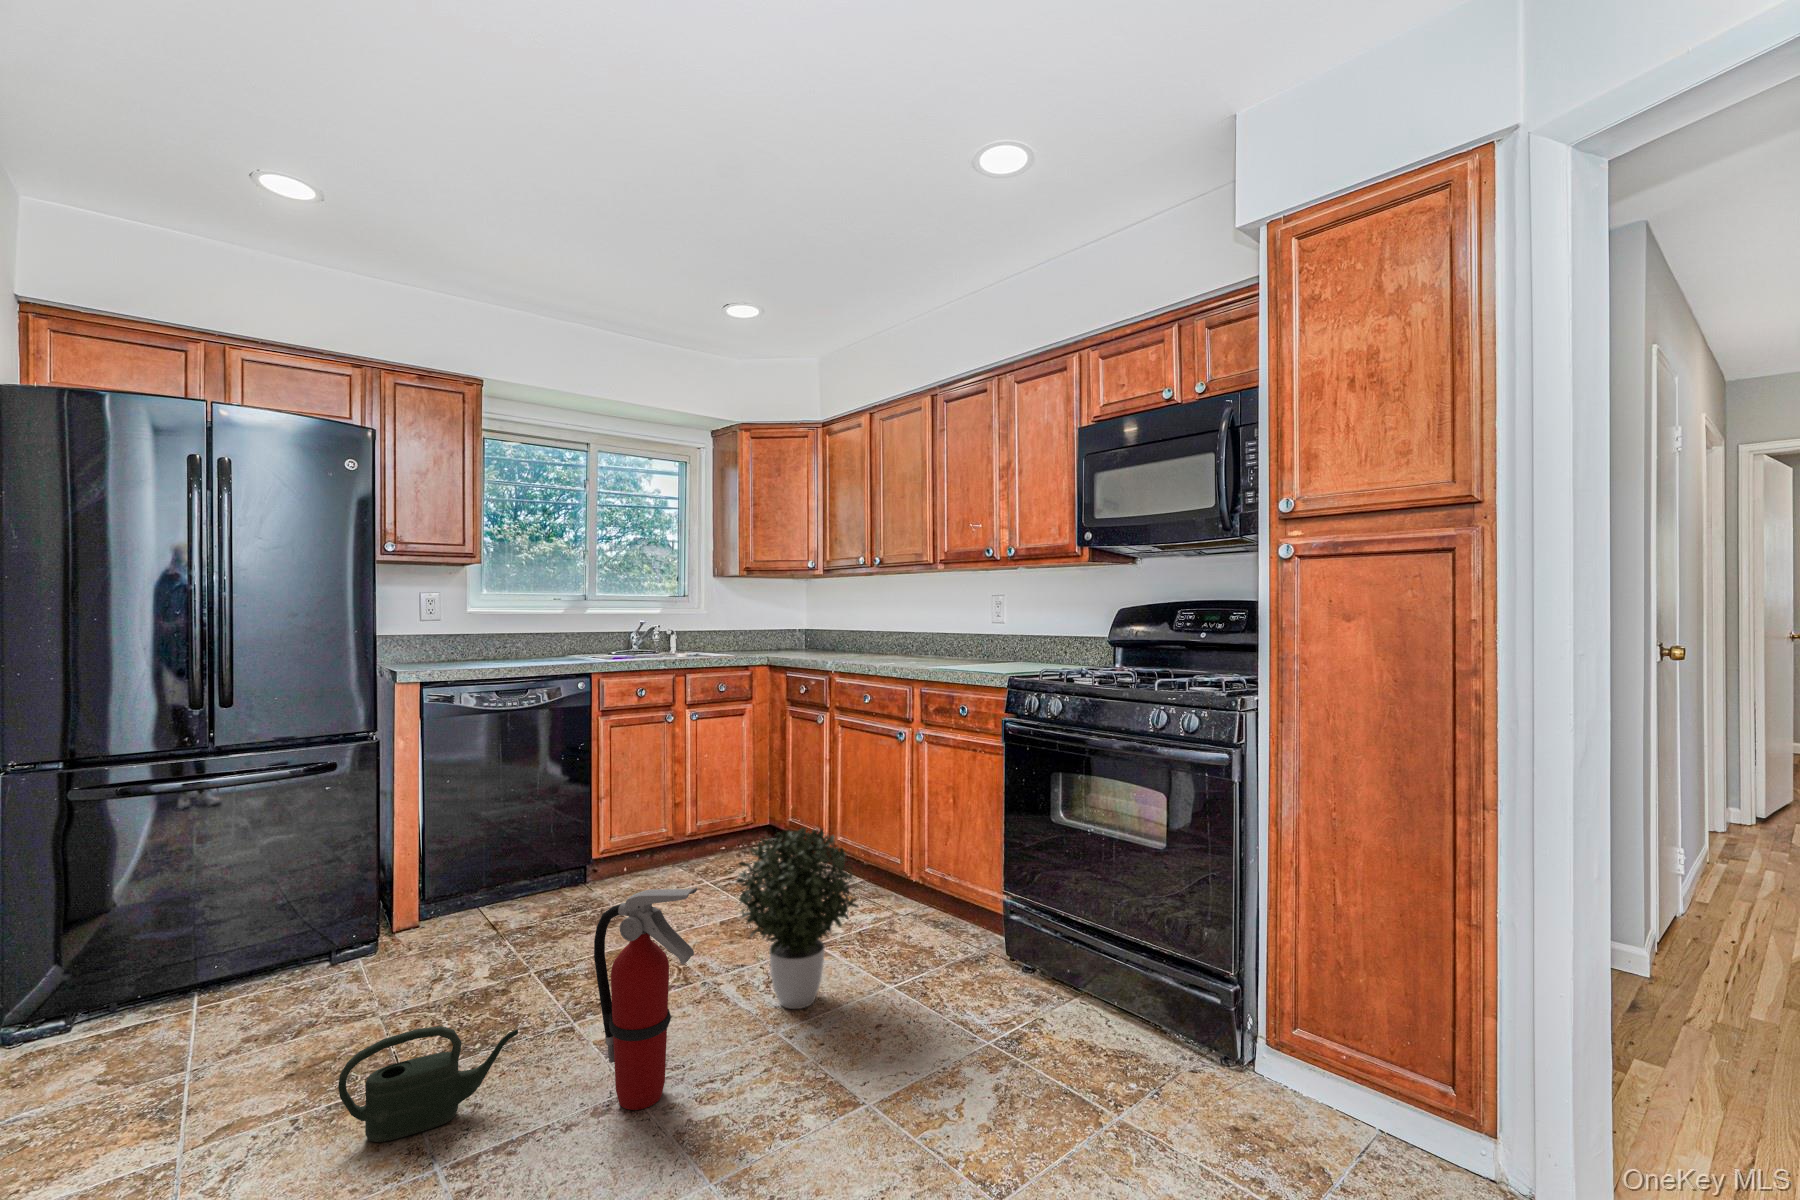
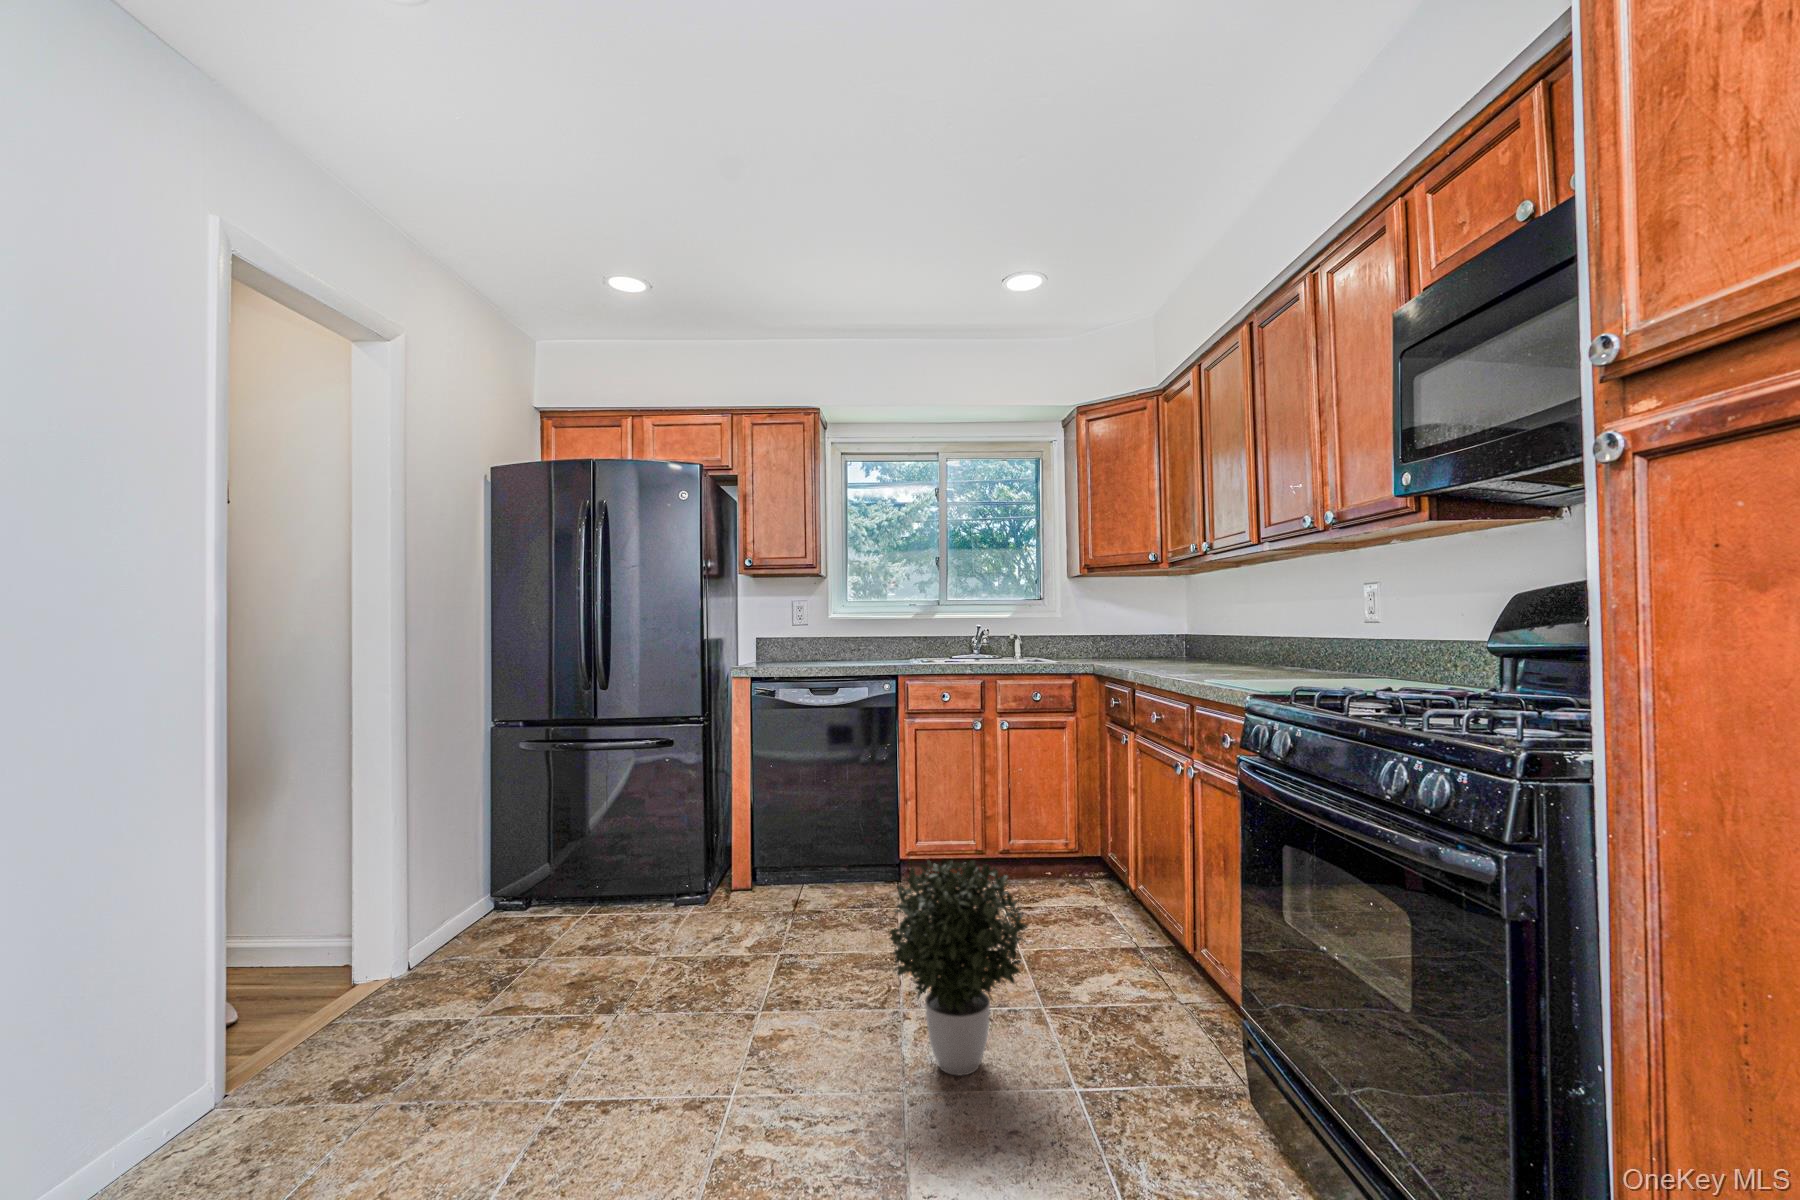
fire extinguisher: present [594,888,697,1110] -> none [699,894,764,1121]
watering can: present [338,1026,518,1142] -> none [531,973,662,1065]

